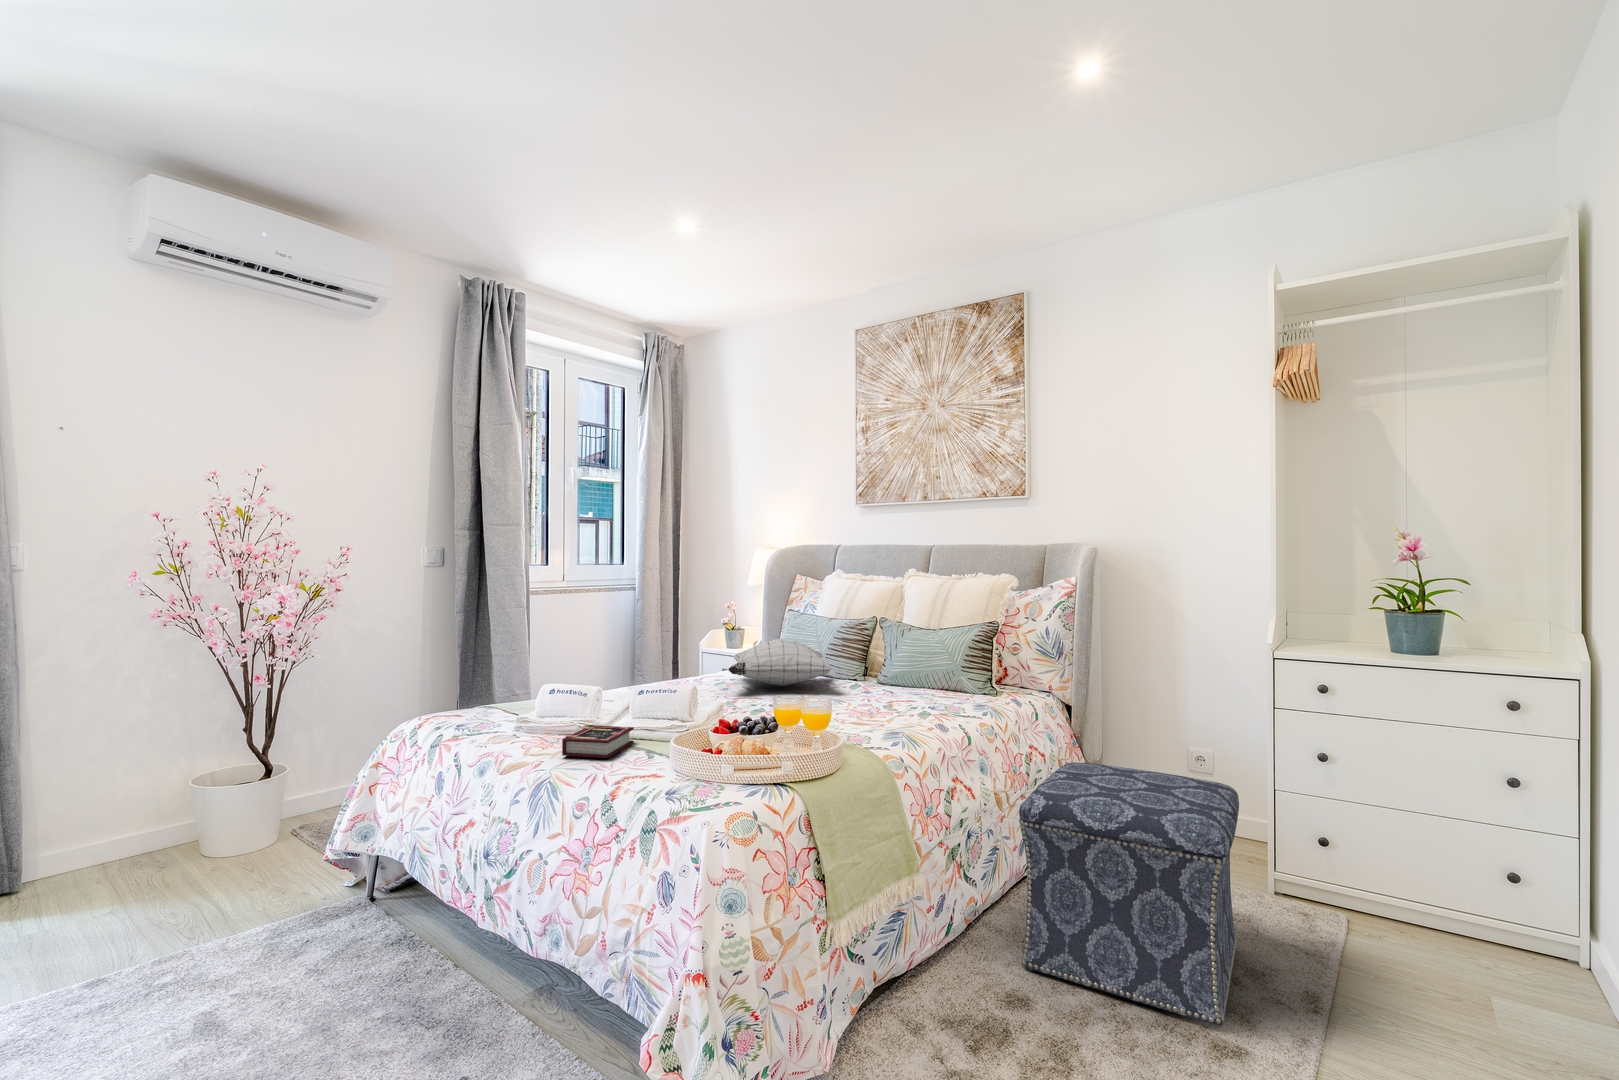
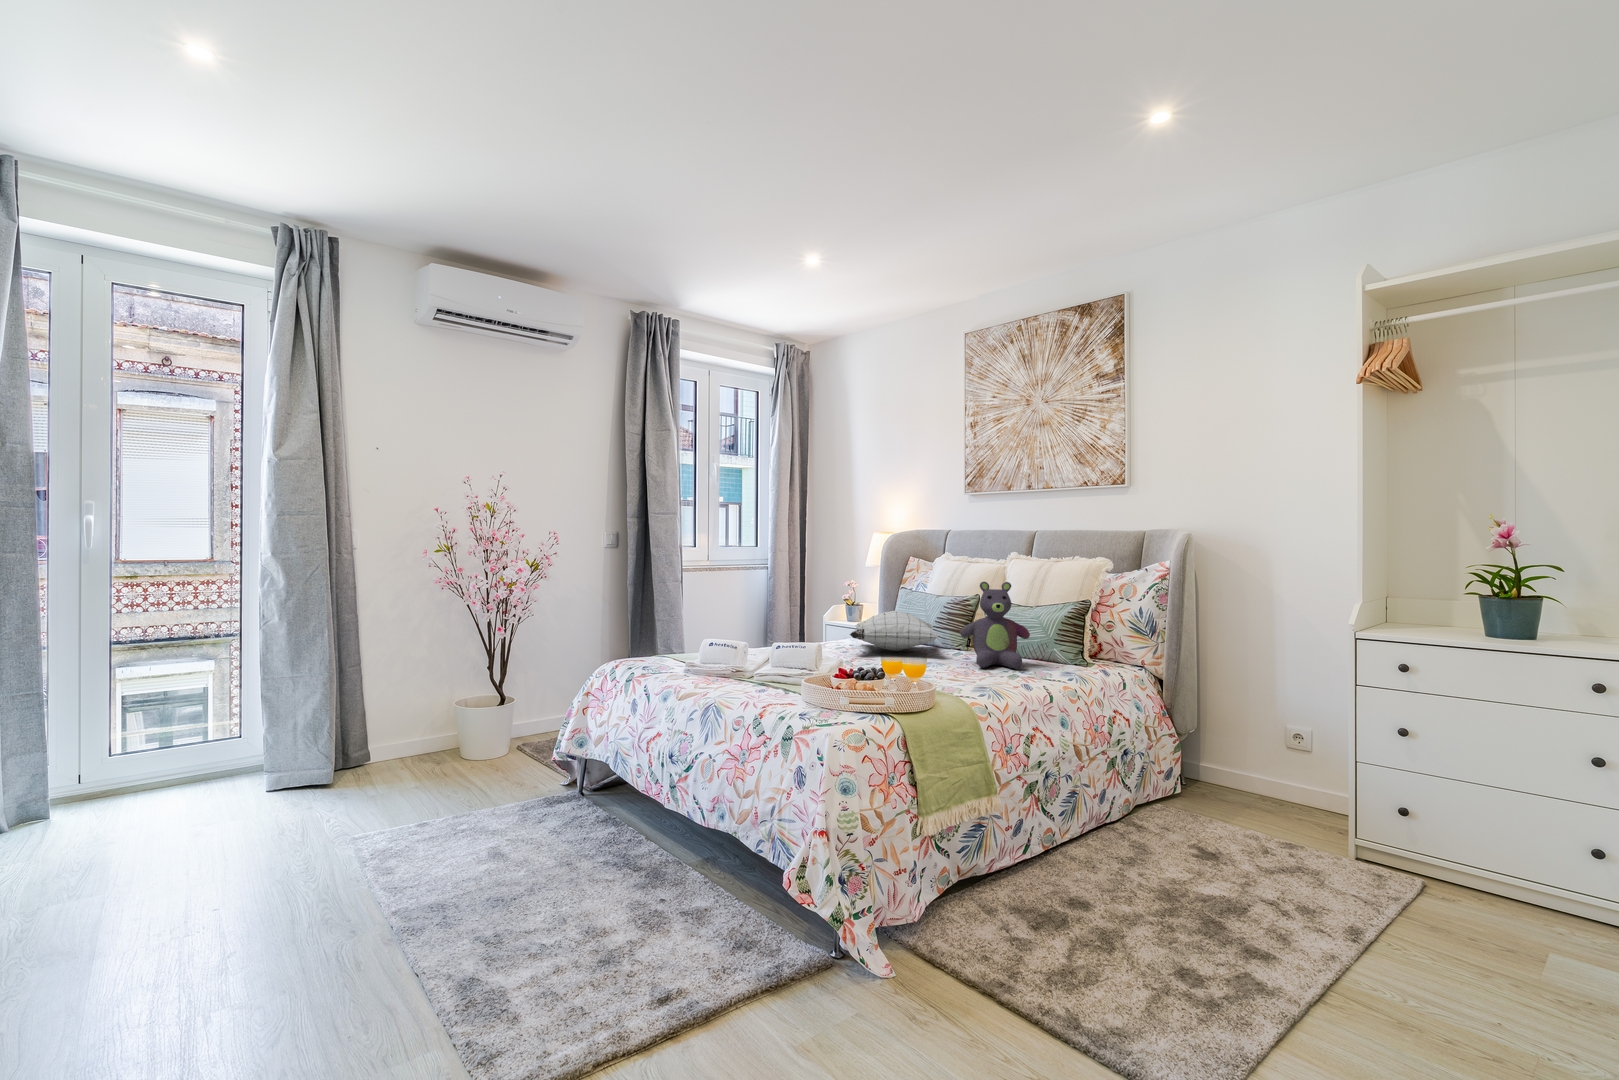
stuffed bear: none [858,604,937,706] -> present [960,582,1030,668]
book: present [562,725,634,758] -> none [723,669,775,692]
ottoman: present [1019,762,1239,1026] -> none [1084,719,1287,926]

